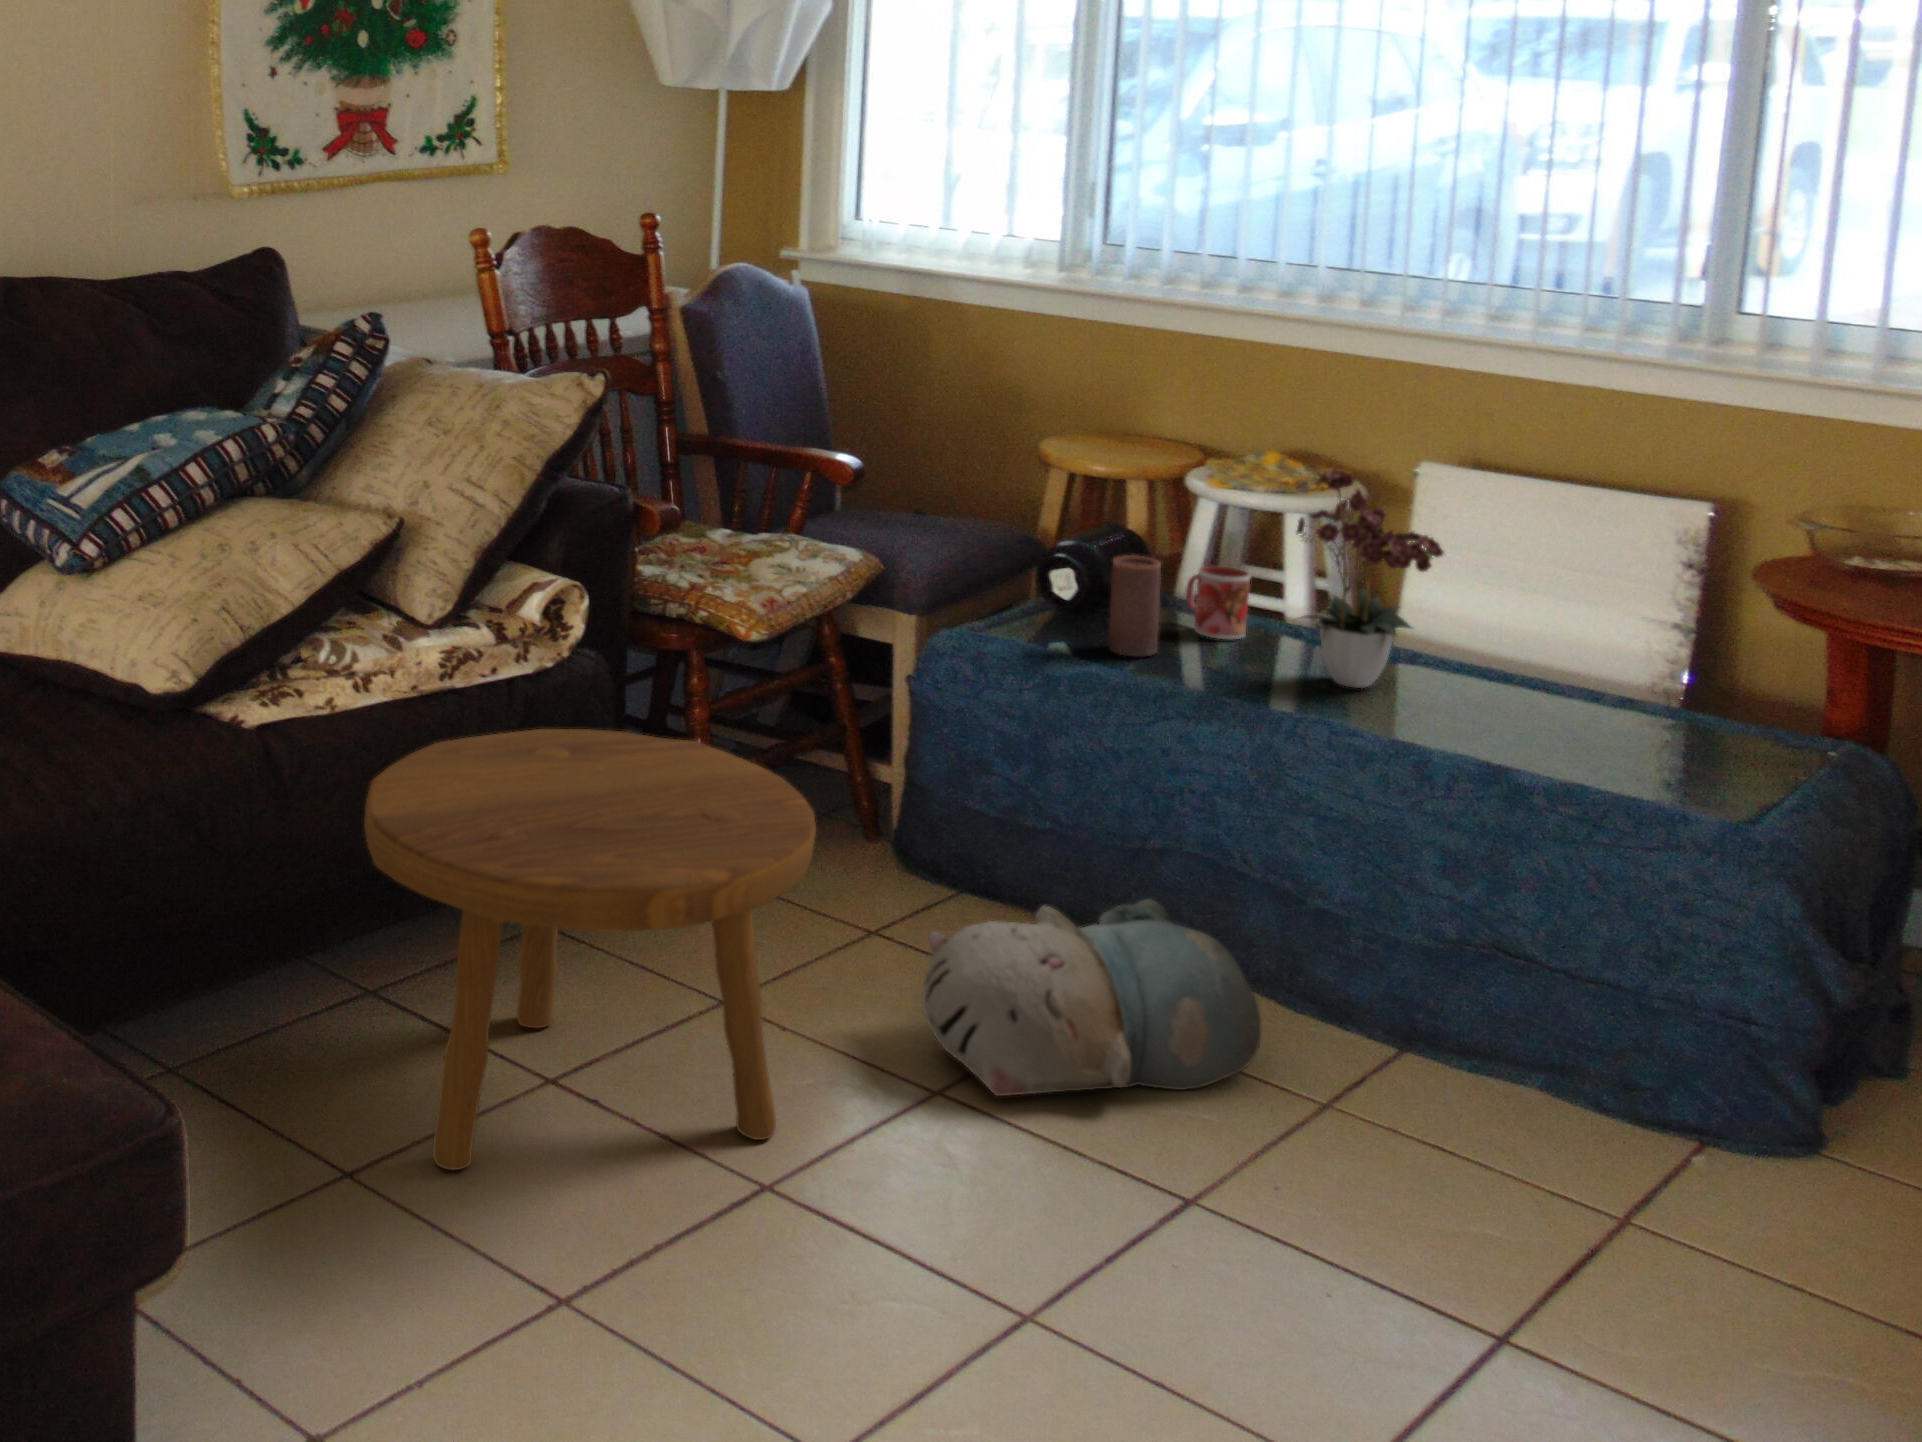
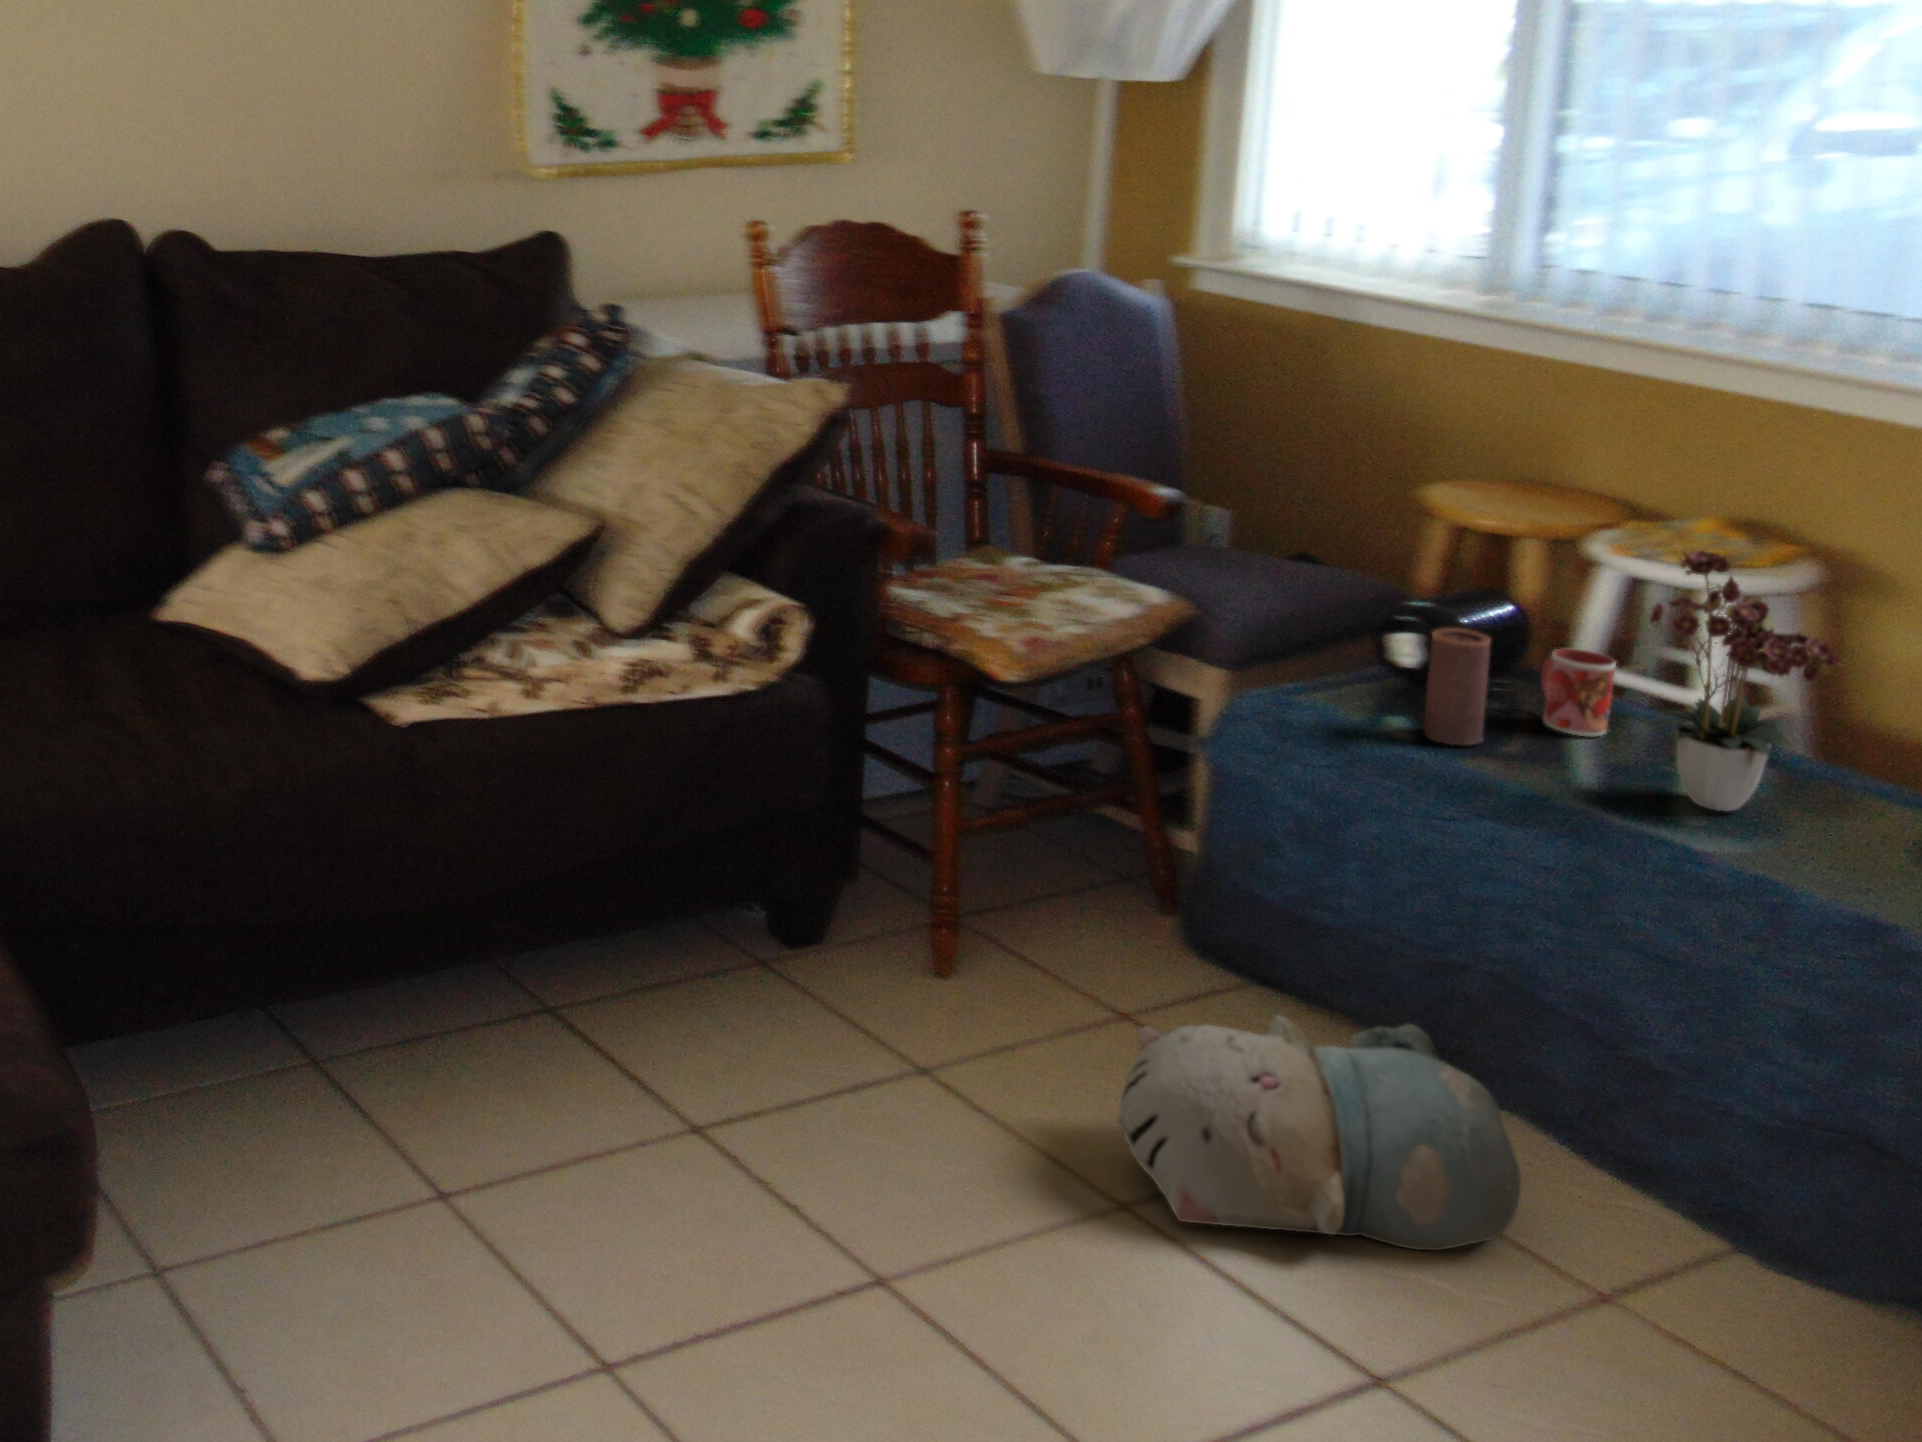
footstool: present [364,729,816,1170] -> none [489,755,975,1227]

